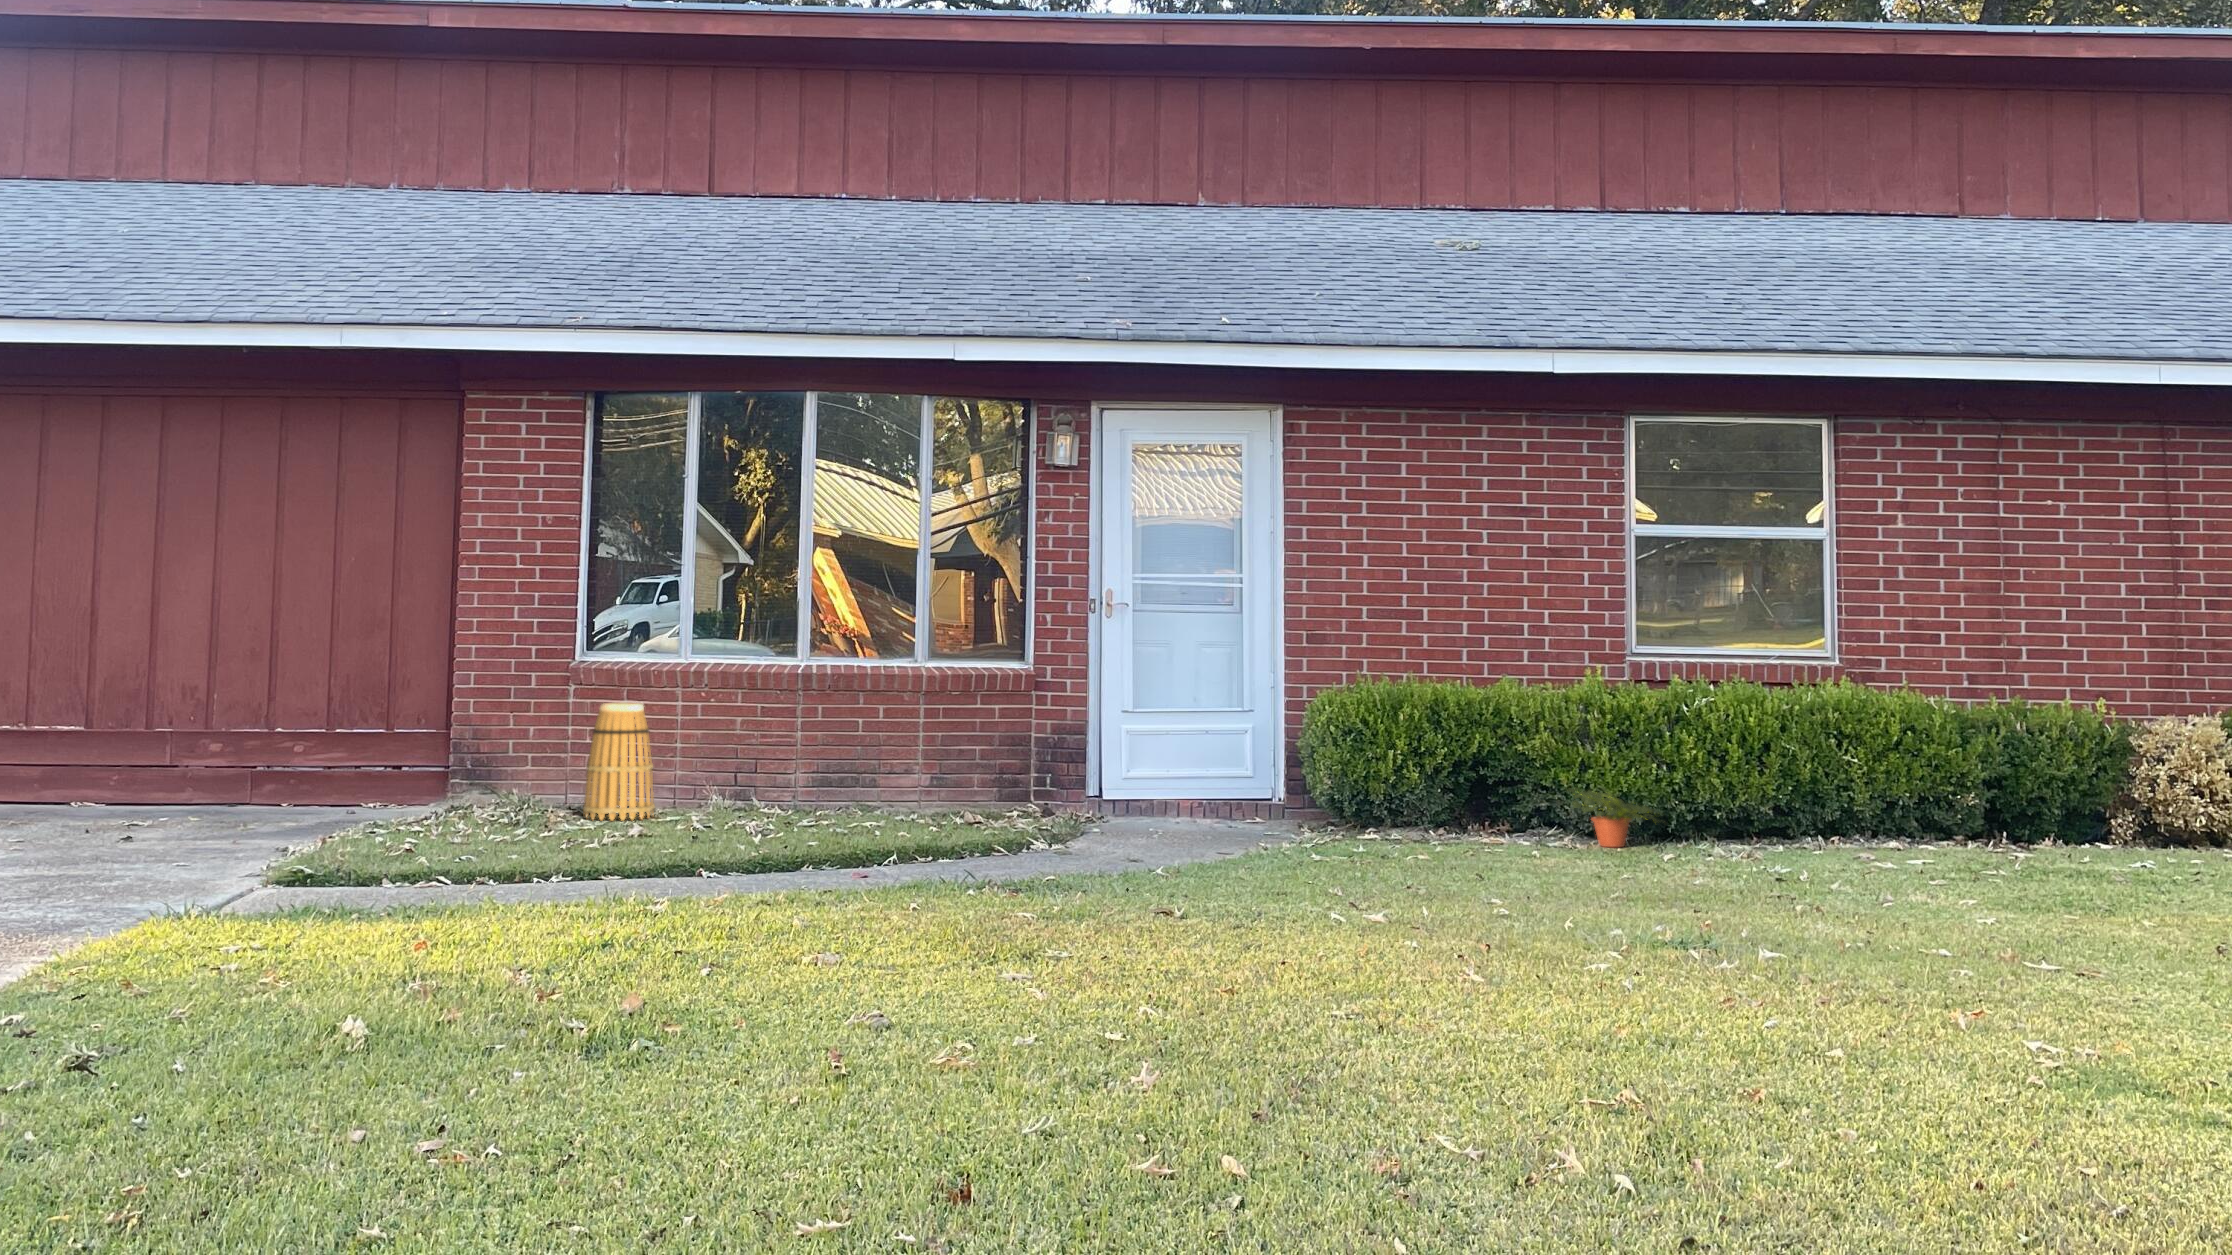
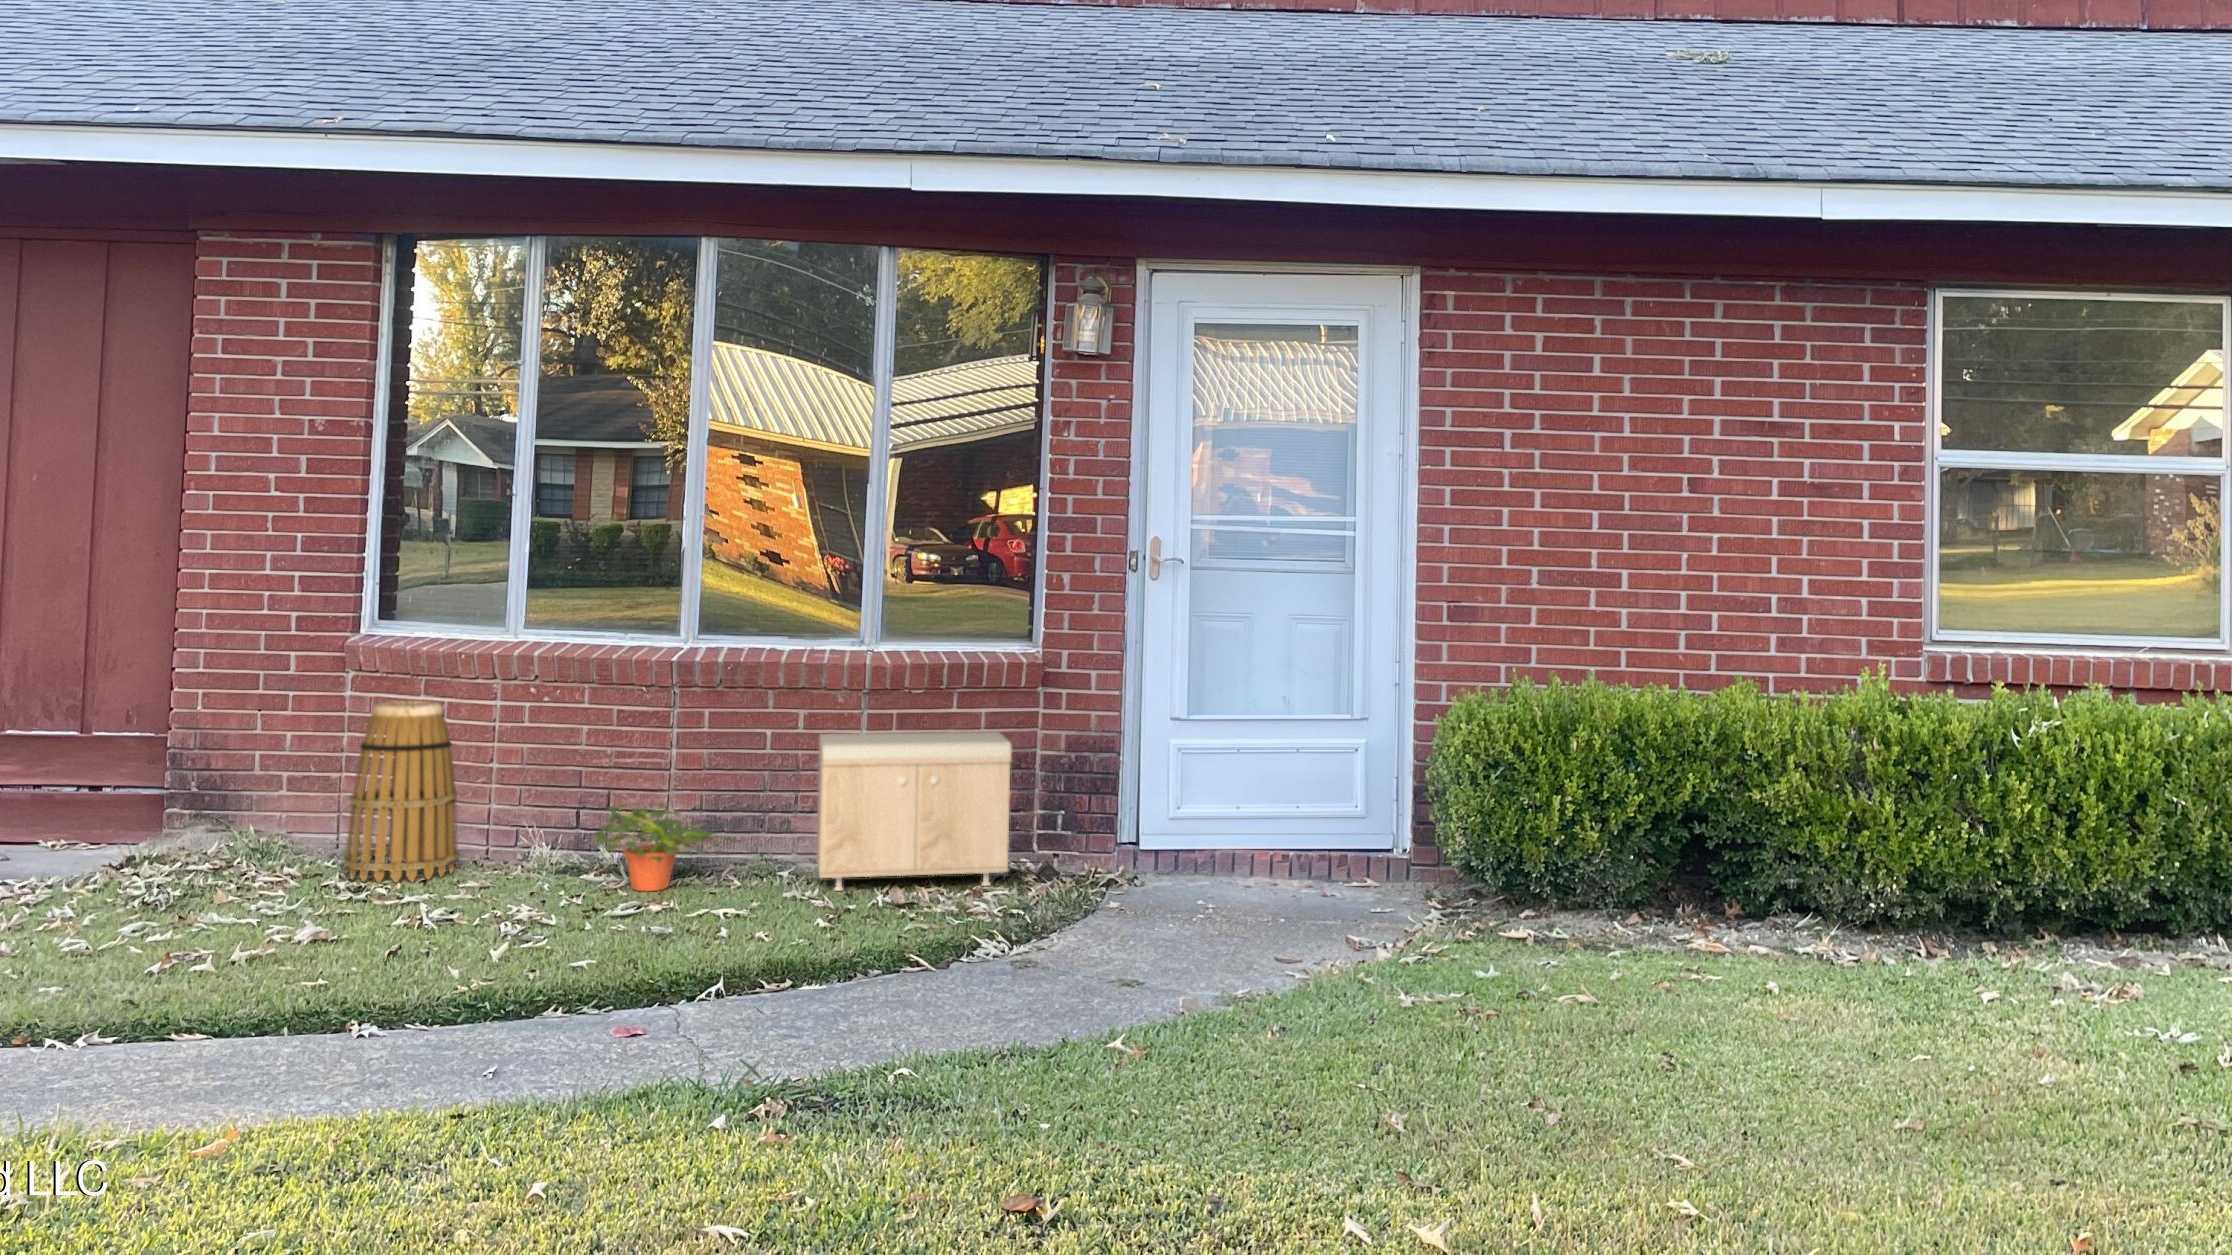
storage bench: none [892,721,1027,823] -> present [816,732,1012,891]
potted plant: present [1569,788,1665,847] -> present [594,803,733,891]

